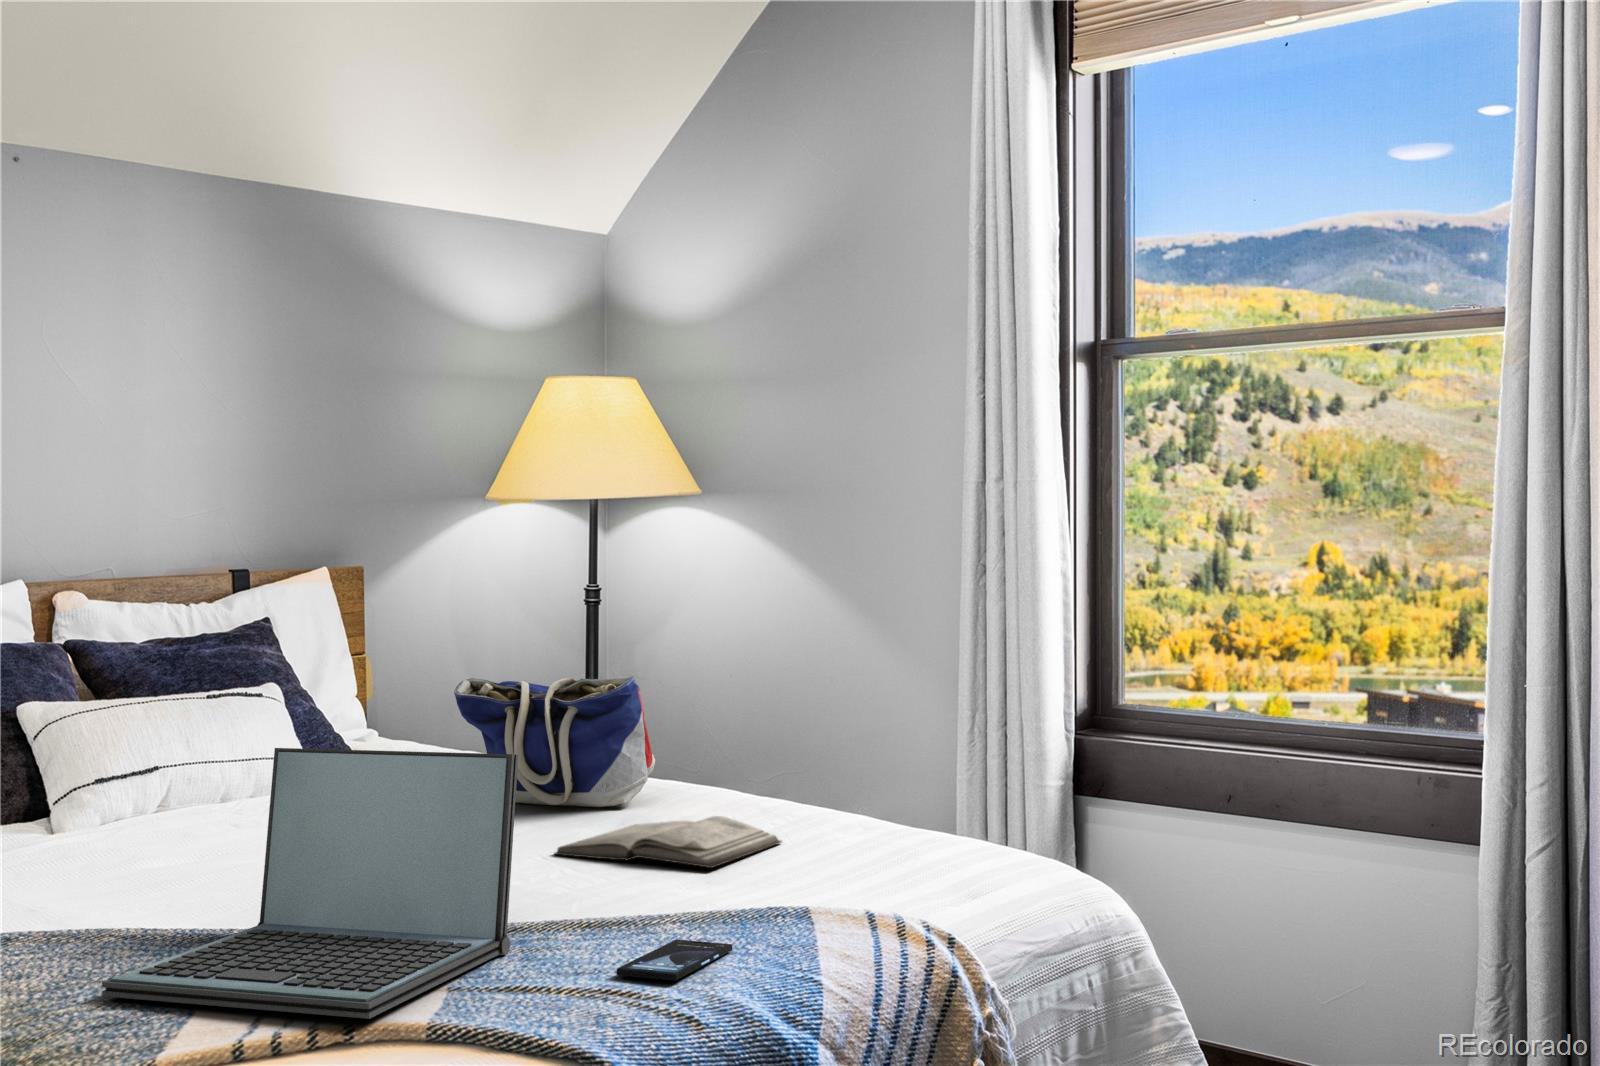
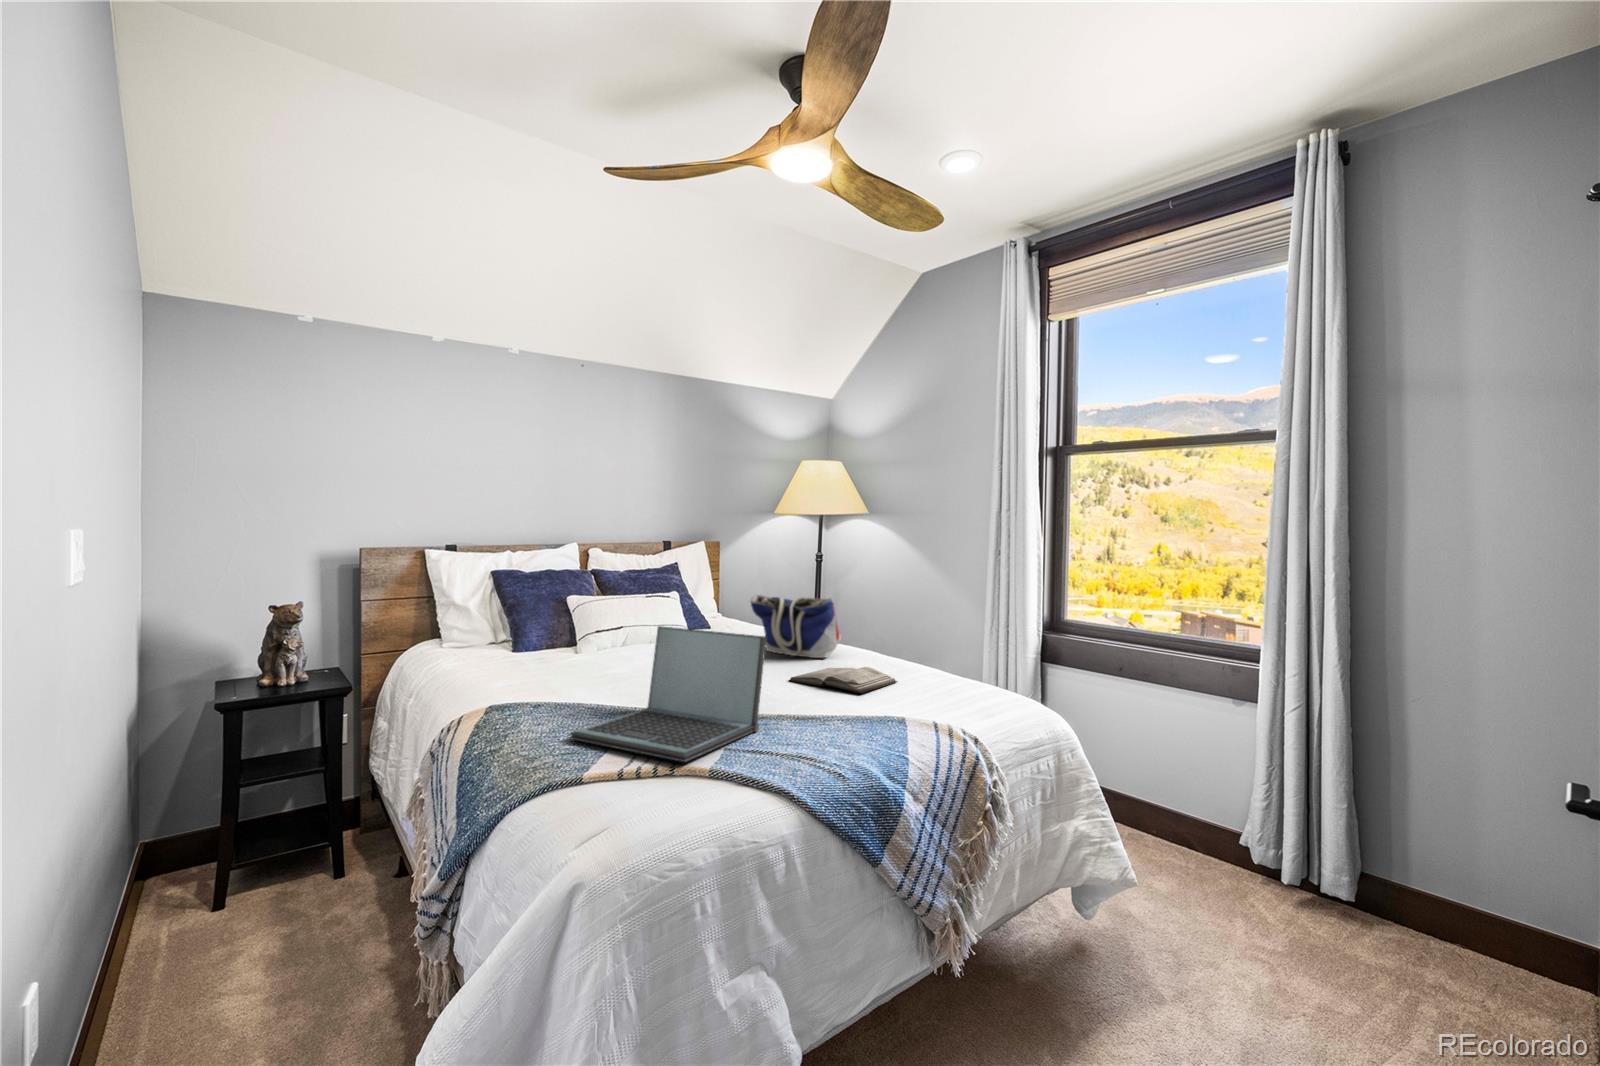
smartphone: present [616,939,732,981] -> none [807,731,865,754]

